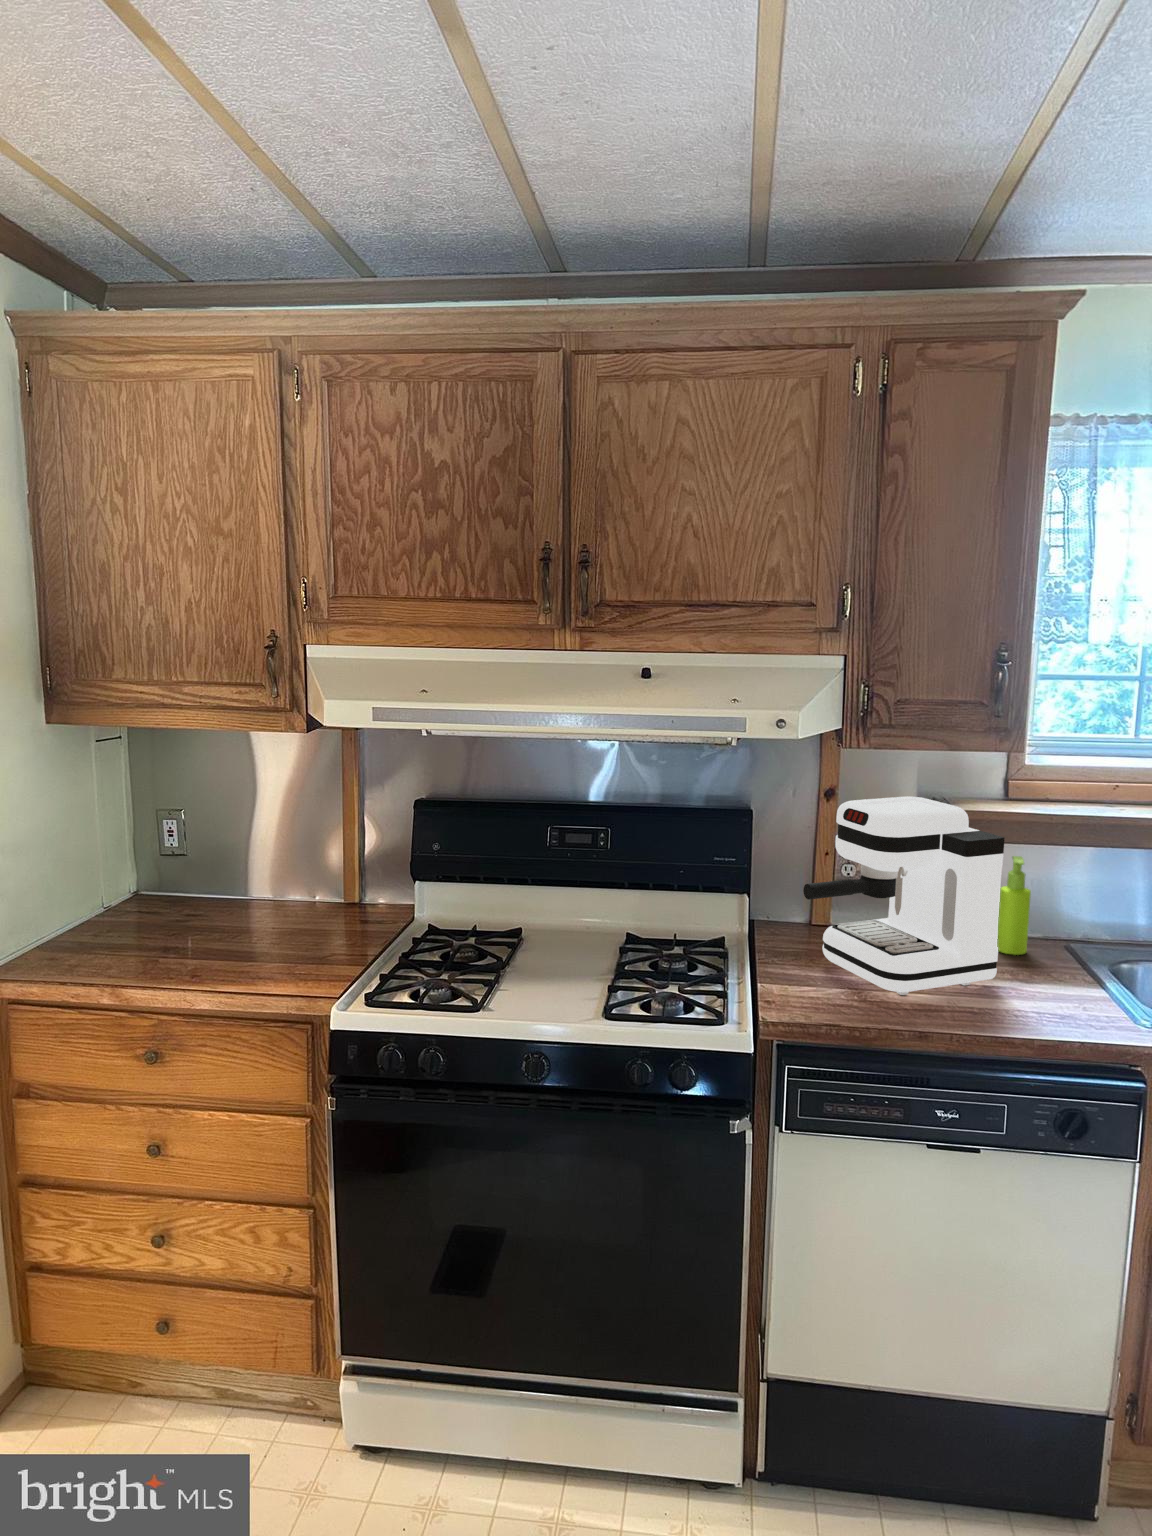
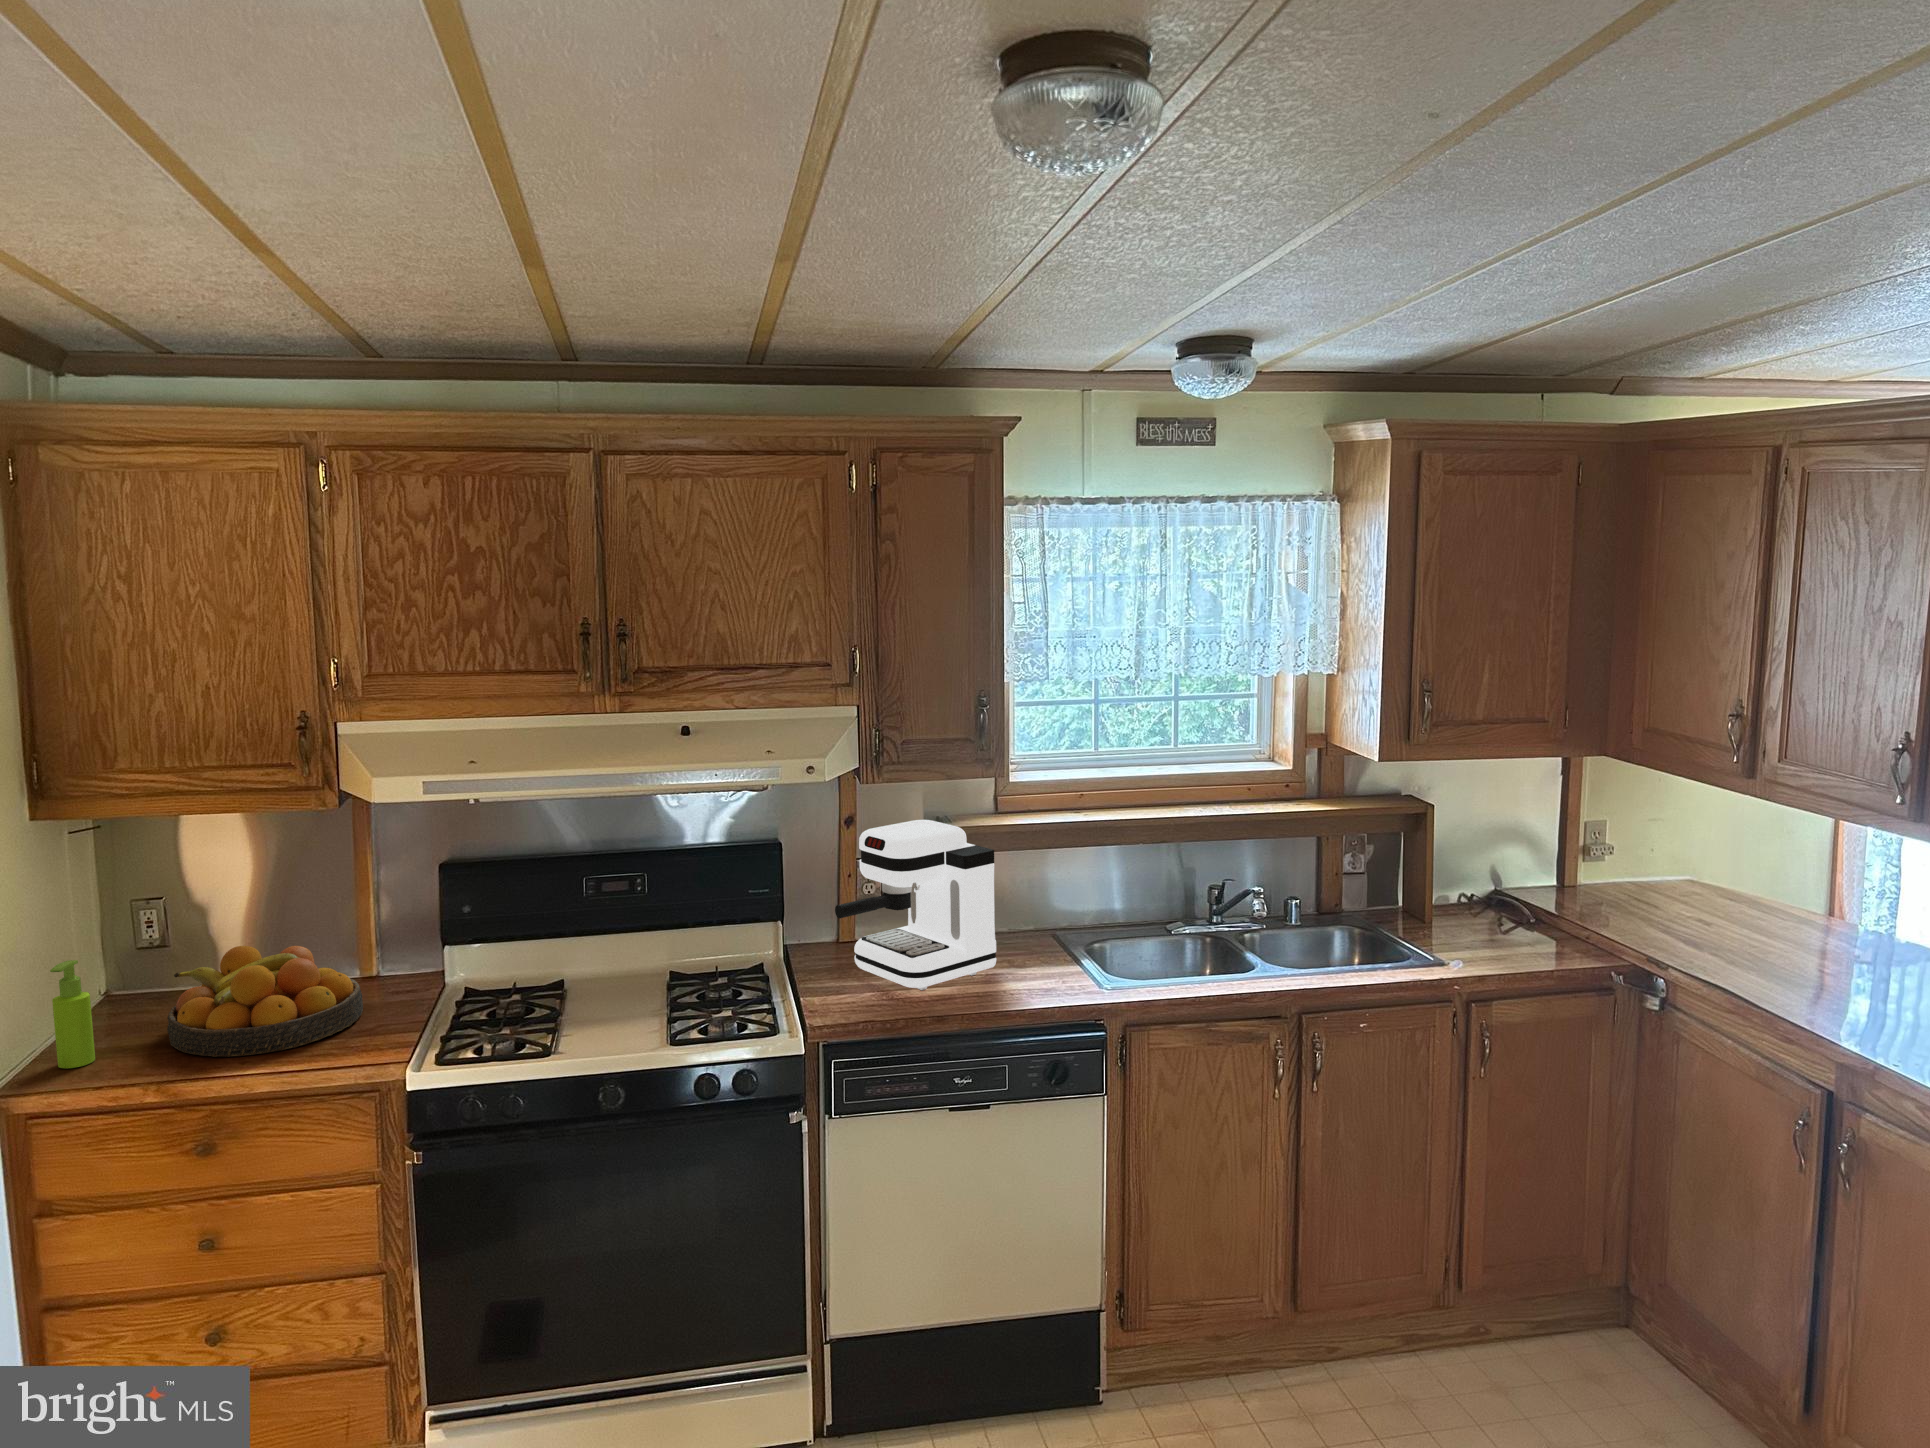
soap dispenser: present [997,856,1031,955] -> present [50,960,95,1068]
fruit bowl: none [144,862,319,968] -> present [167,946,363,1057]

